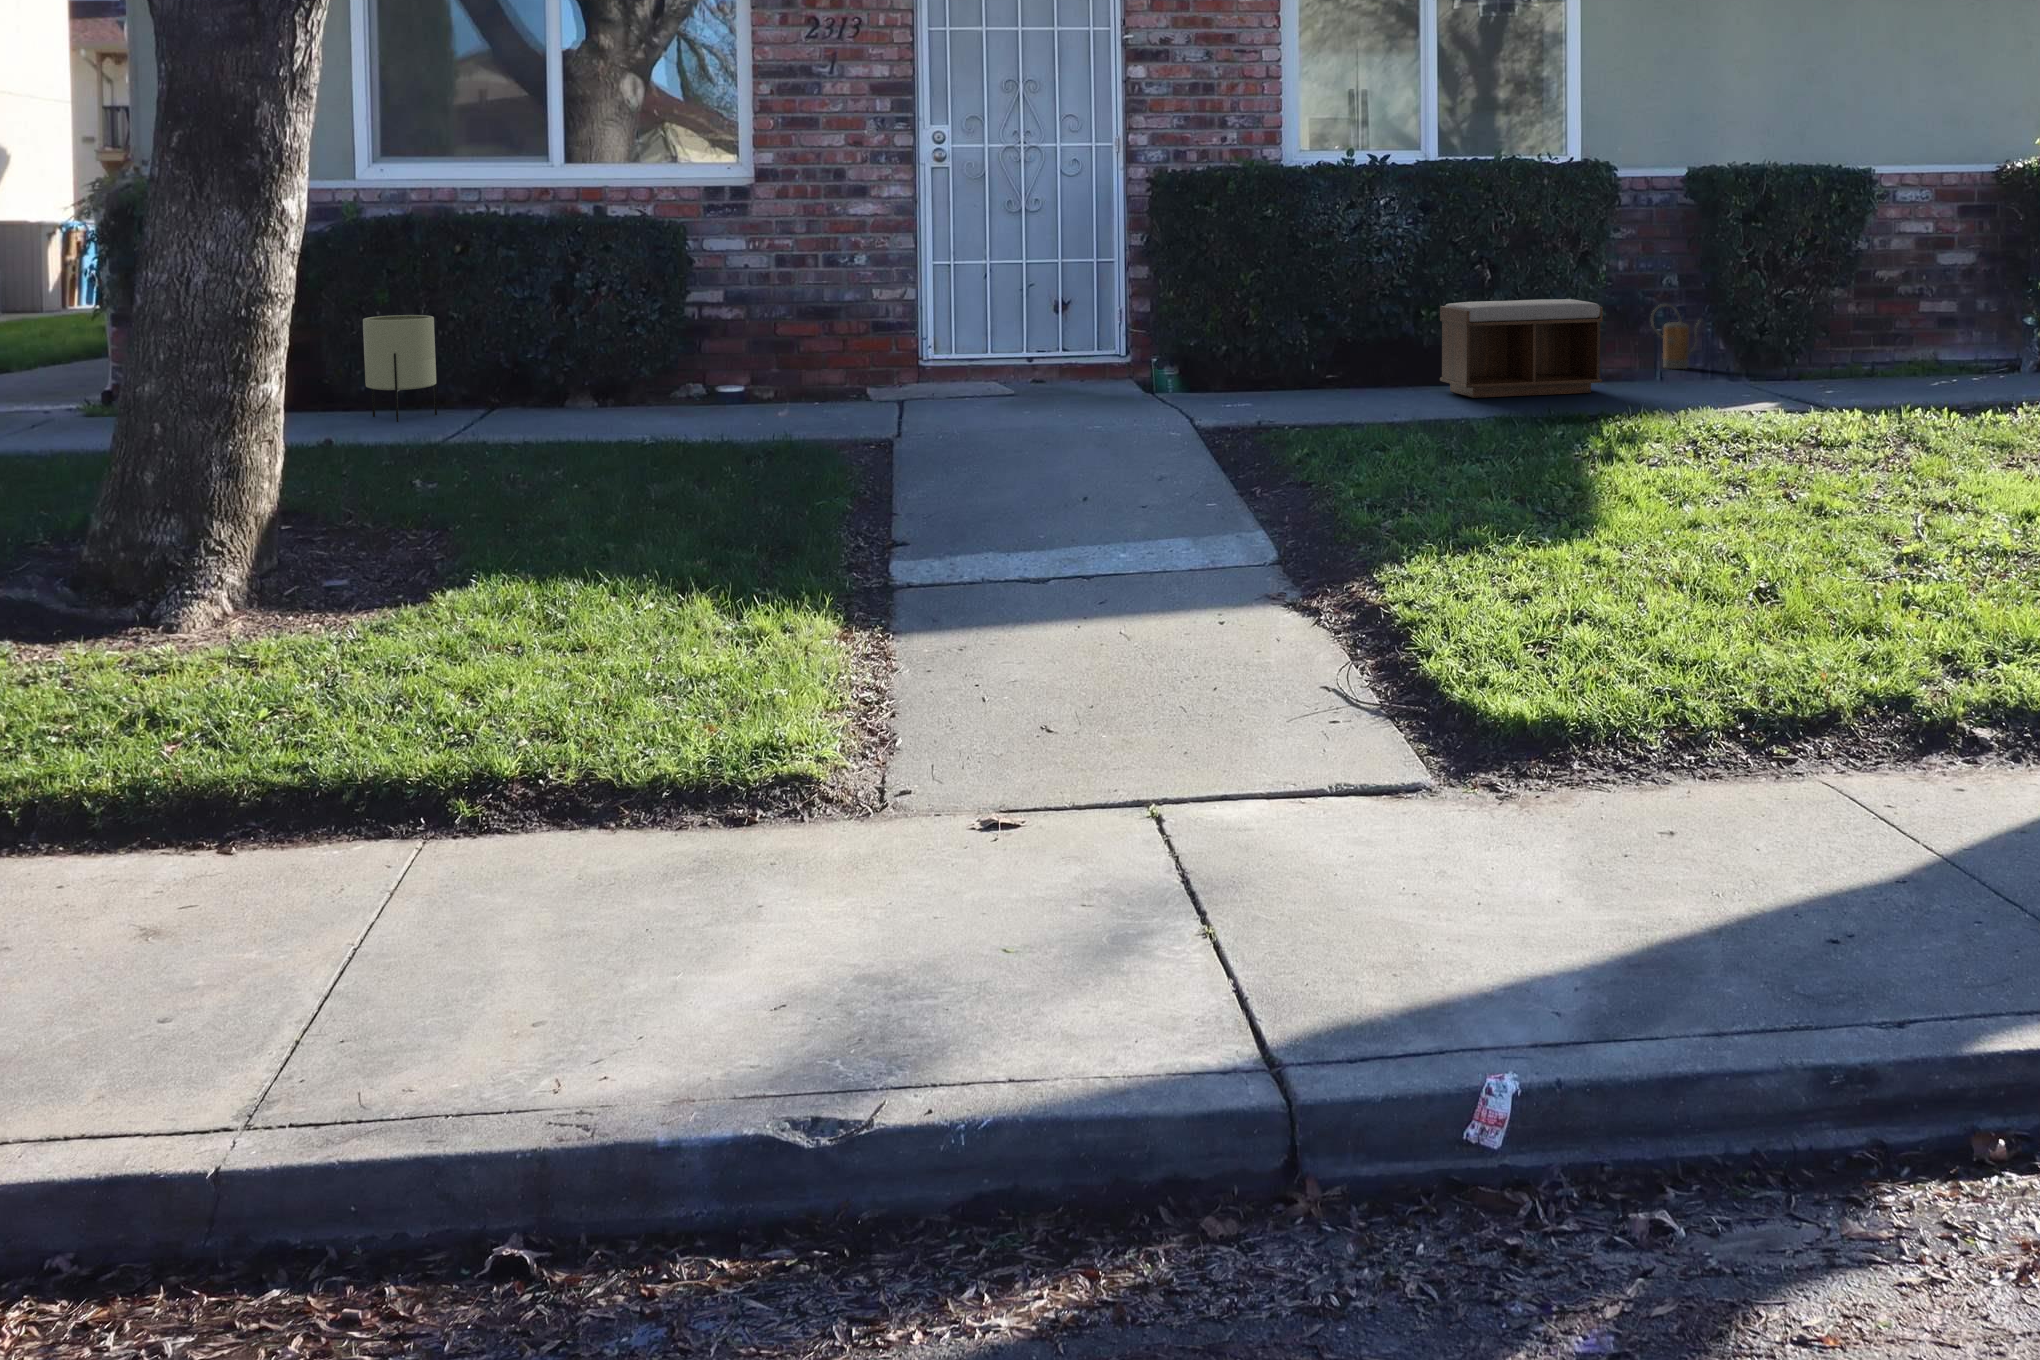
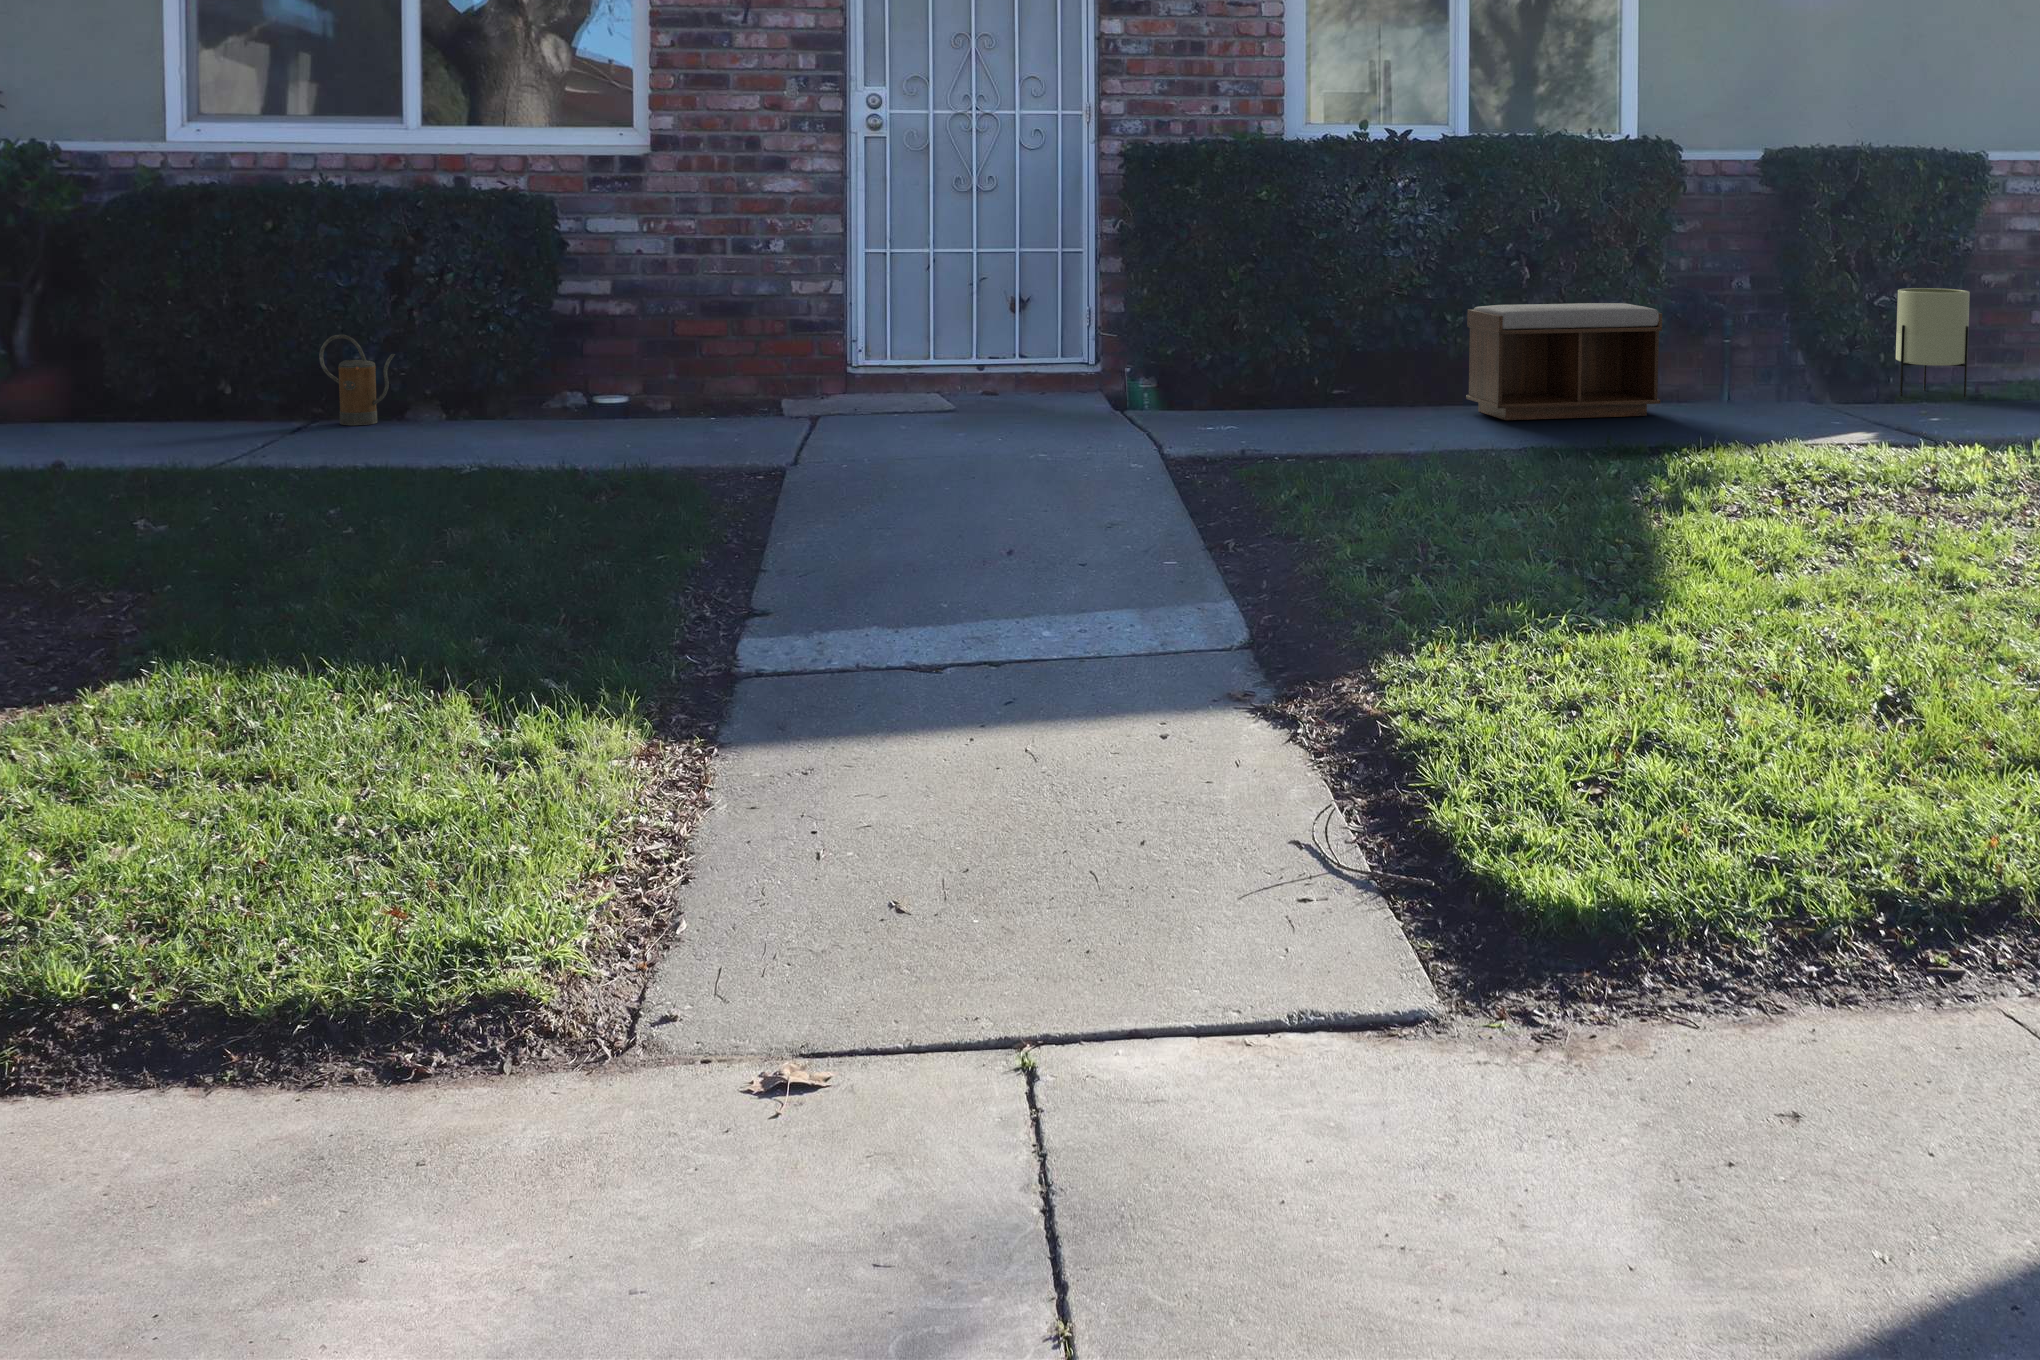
watering can: present [1651,304,1701,369] -> present [319,335,395,425]
planter: present [363,315,437,422] -> present [1896,288,1970,397]

